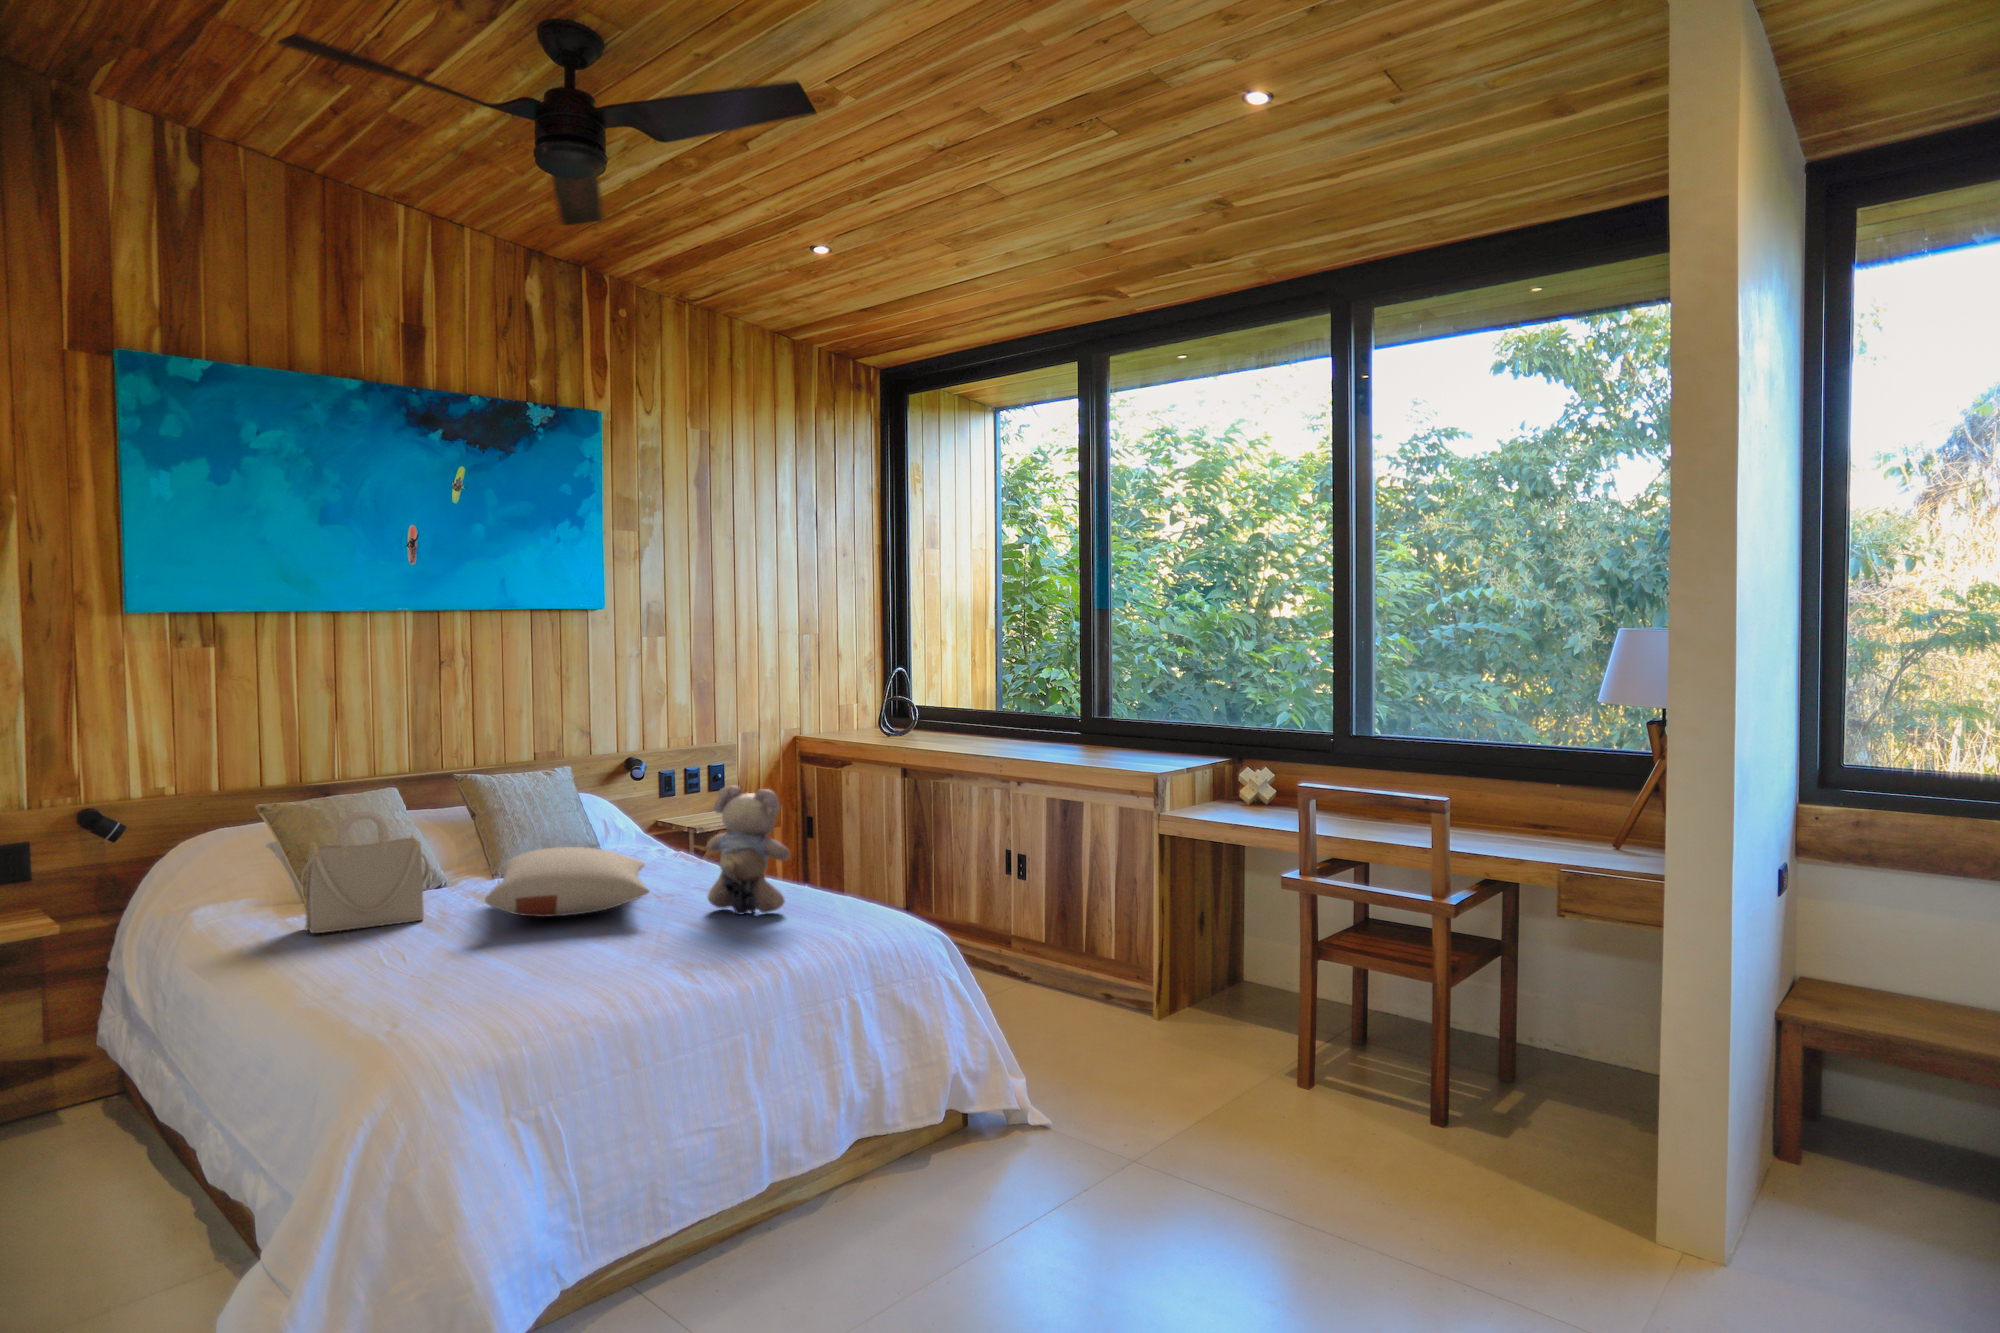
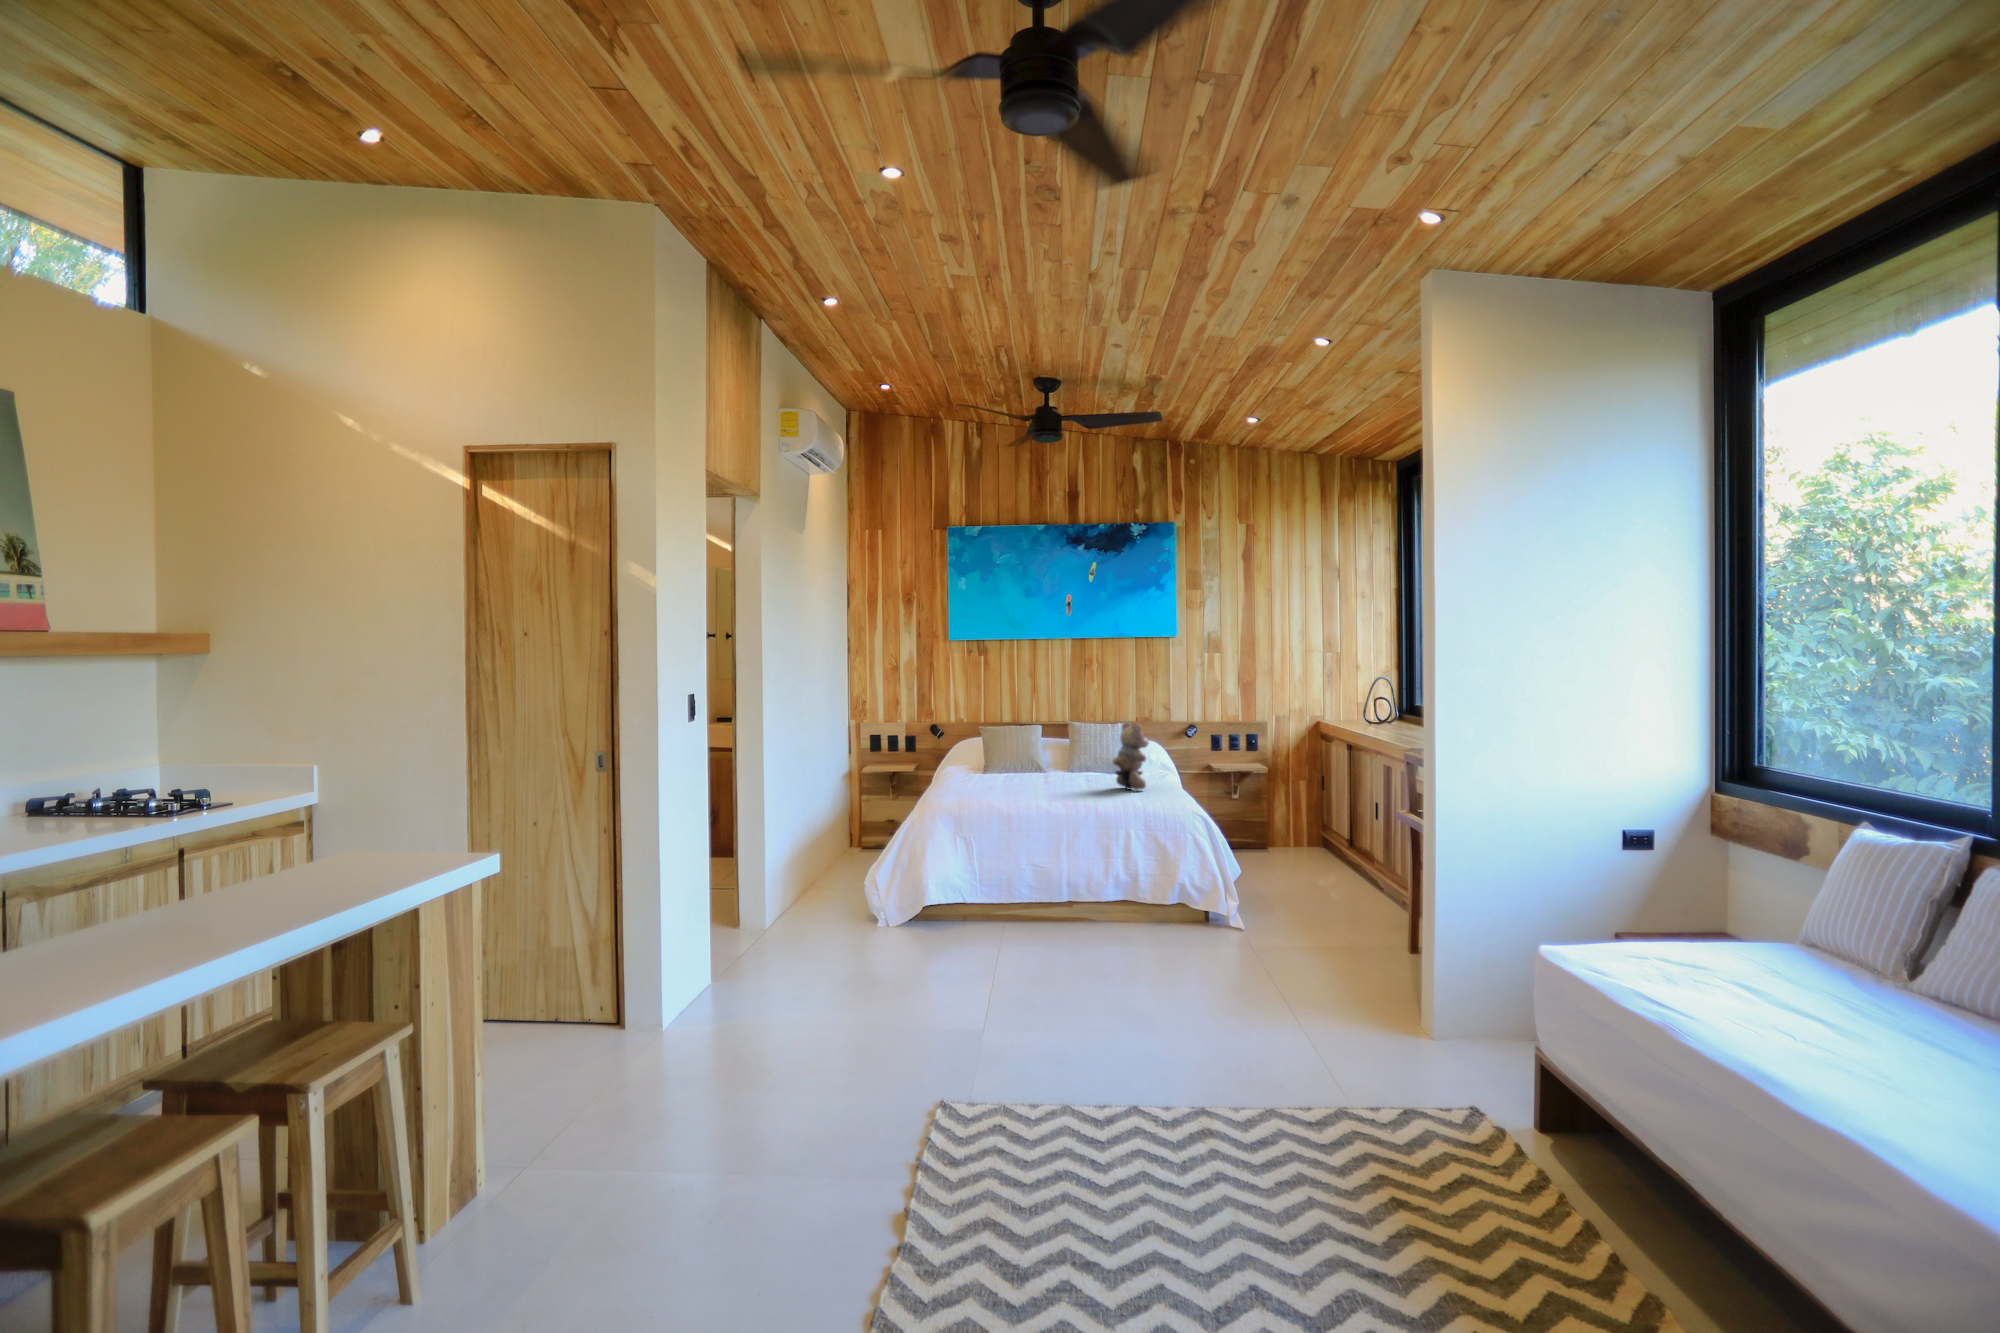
handbag: present [301,811,429,933] -> none [970,725,1020,778]
pillow: present [485,847,649,917] -> none [1019,751,1116,782]

